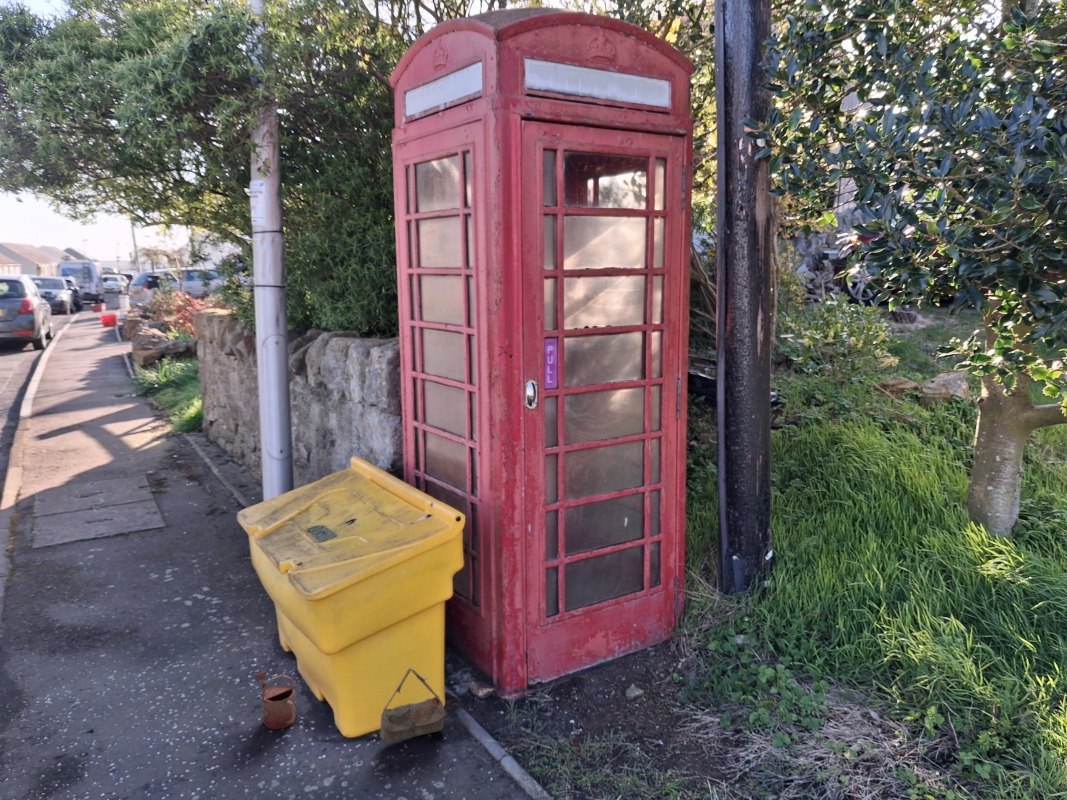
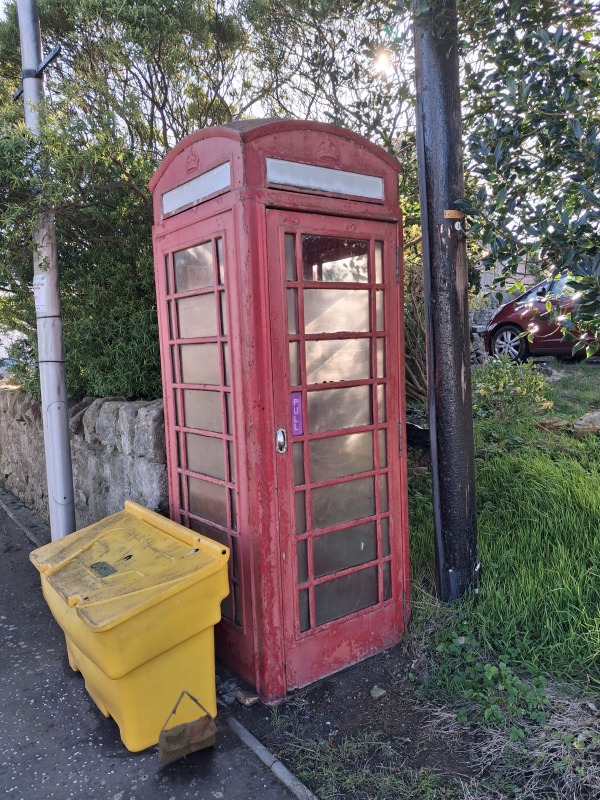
watering can: present [254,671,297,729] -> none [40,700,81,756]

